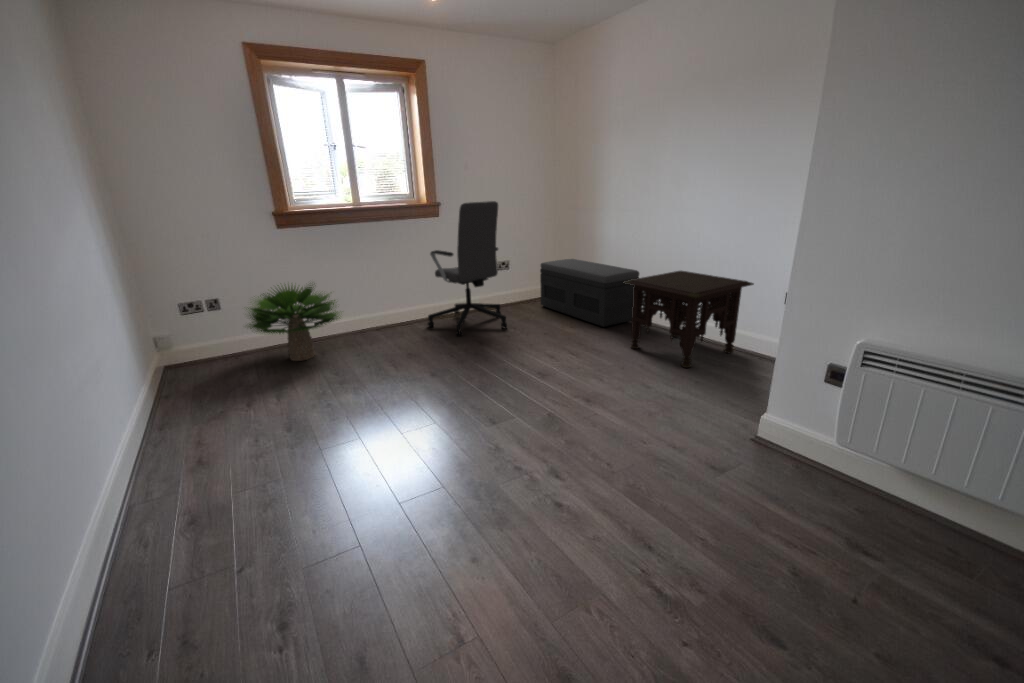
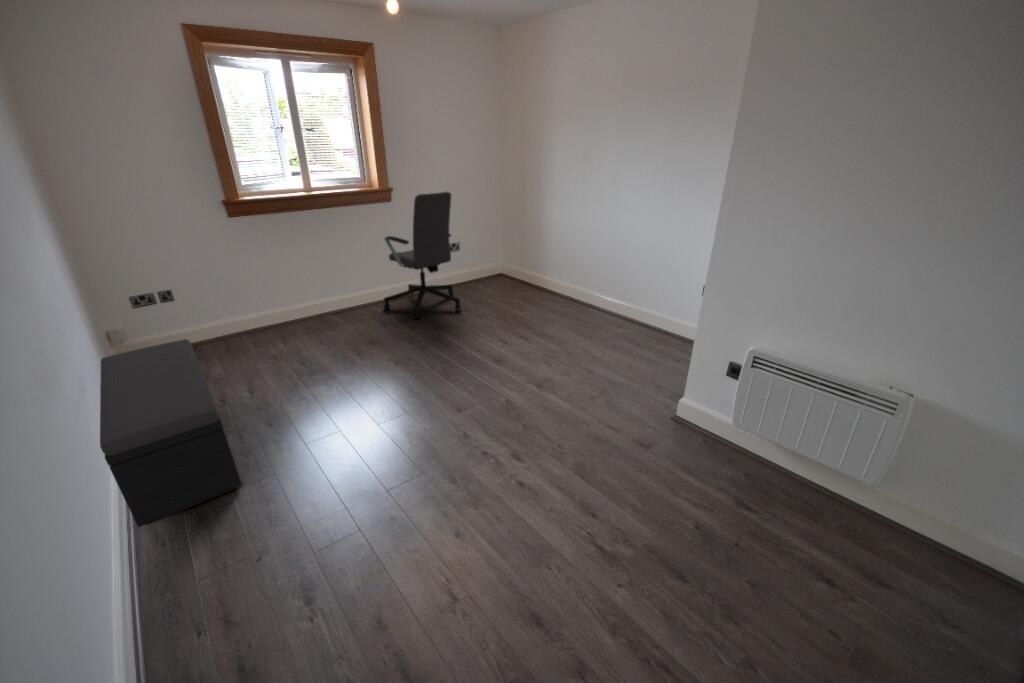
storage bench: present [540,259,639,327] -> present [100,339,242,527]
side table: present [623,271,754,368] -> none [568,260,678,351]
potted plant: present [248,285,340,361] -> none [200,271,306,350]

